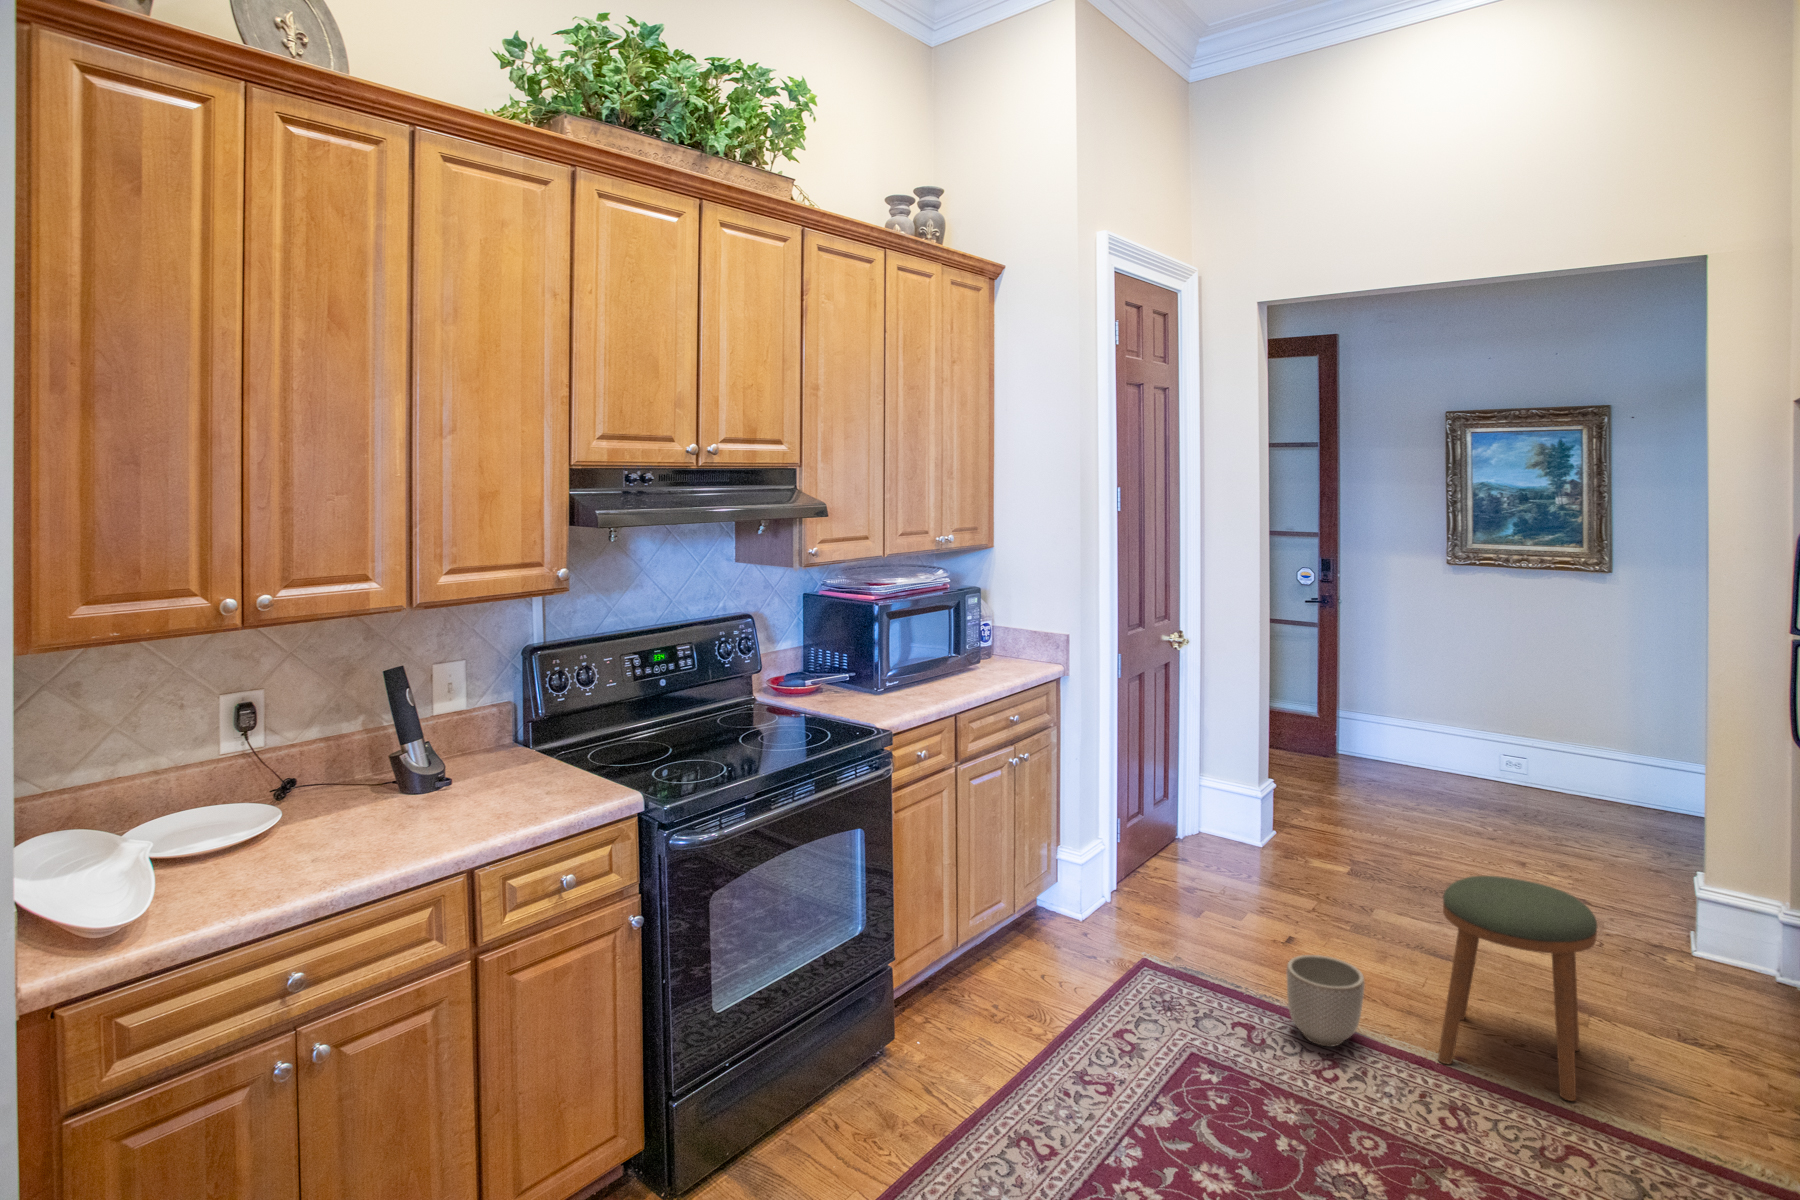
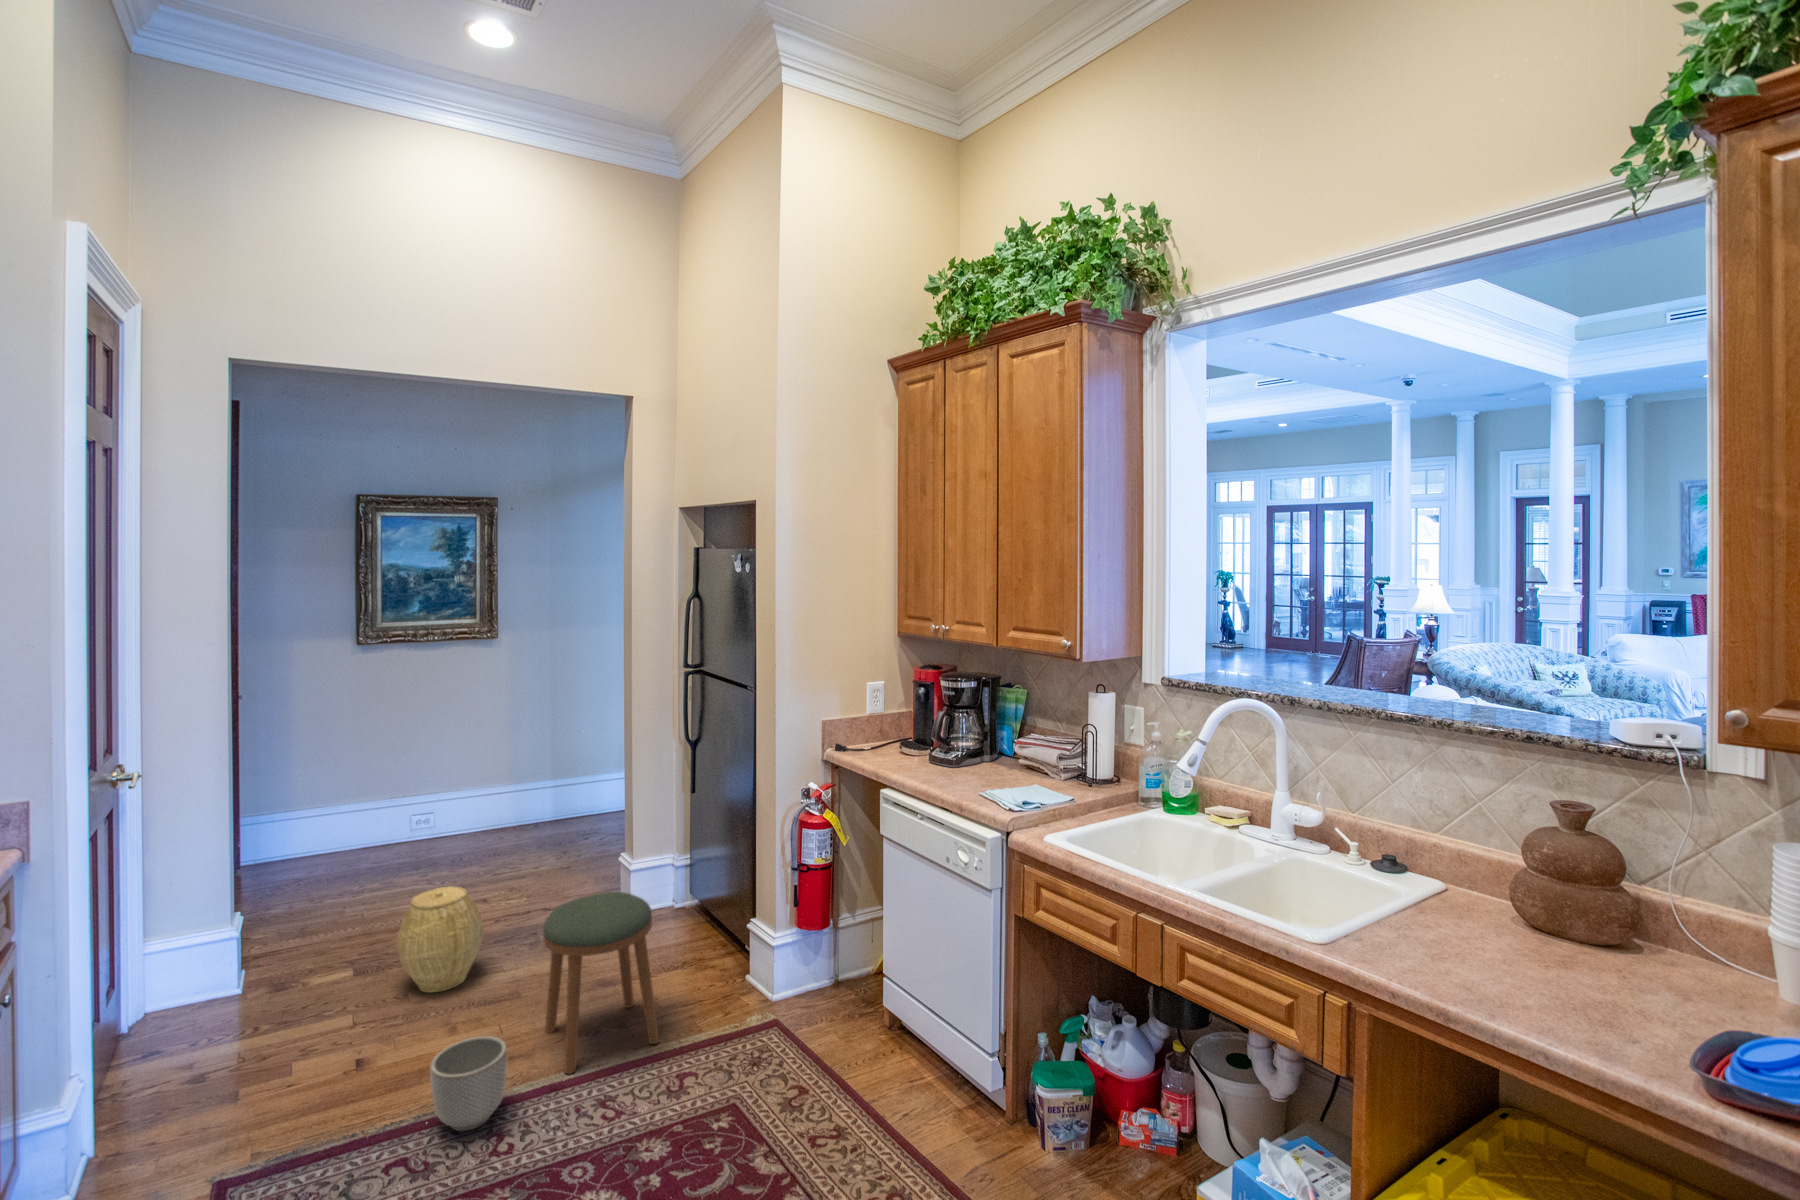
woven basket: none [1350,821,1442,932] -> present [397,886,483,993]

